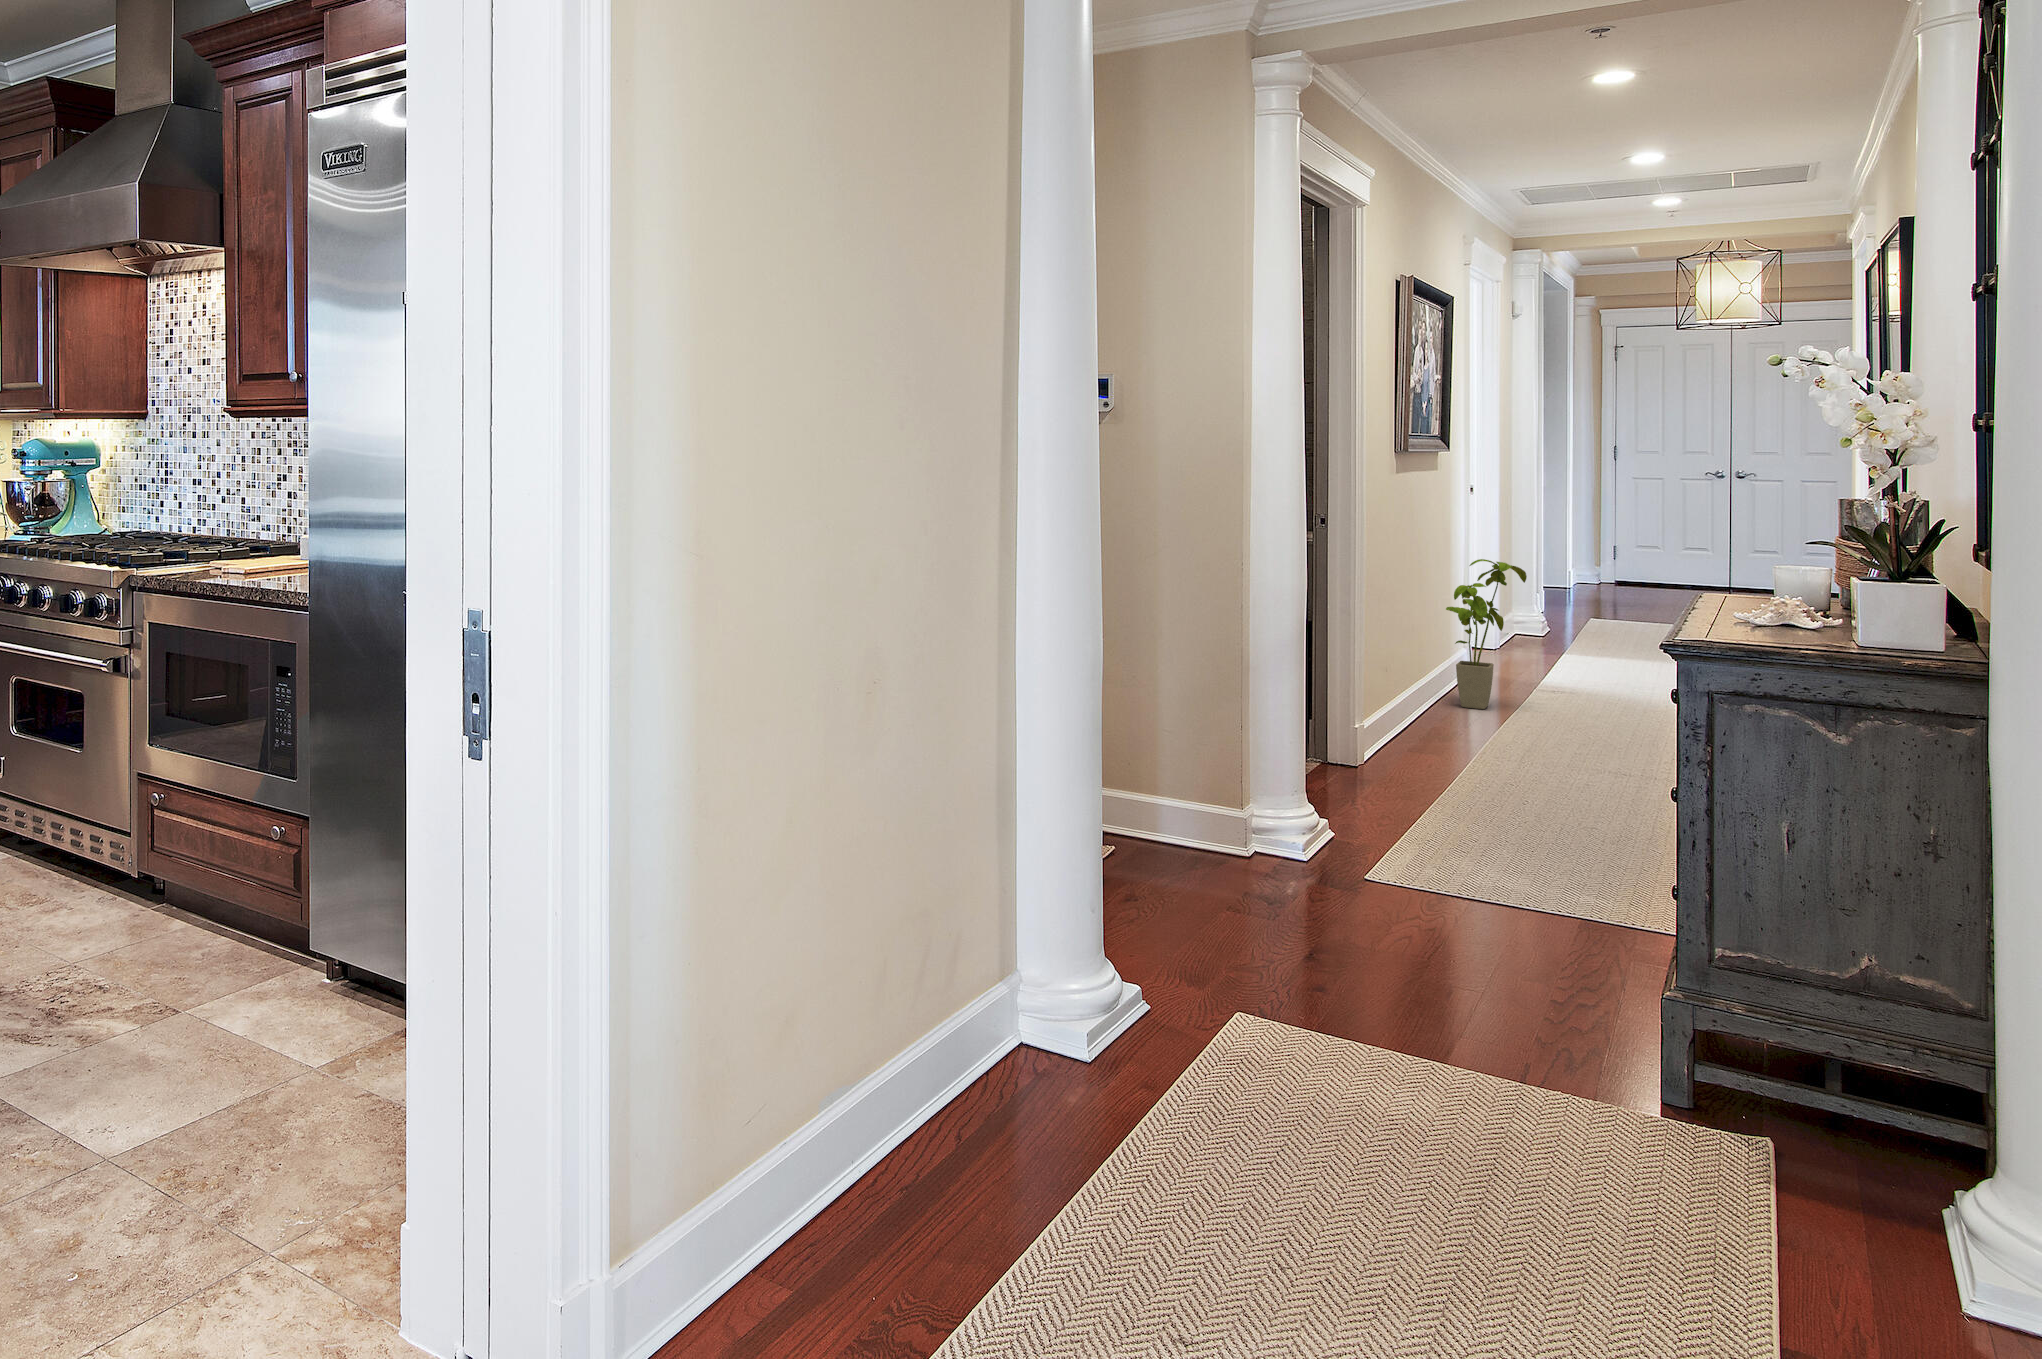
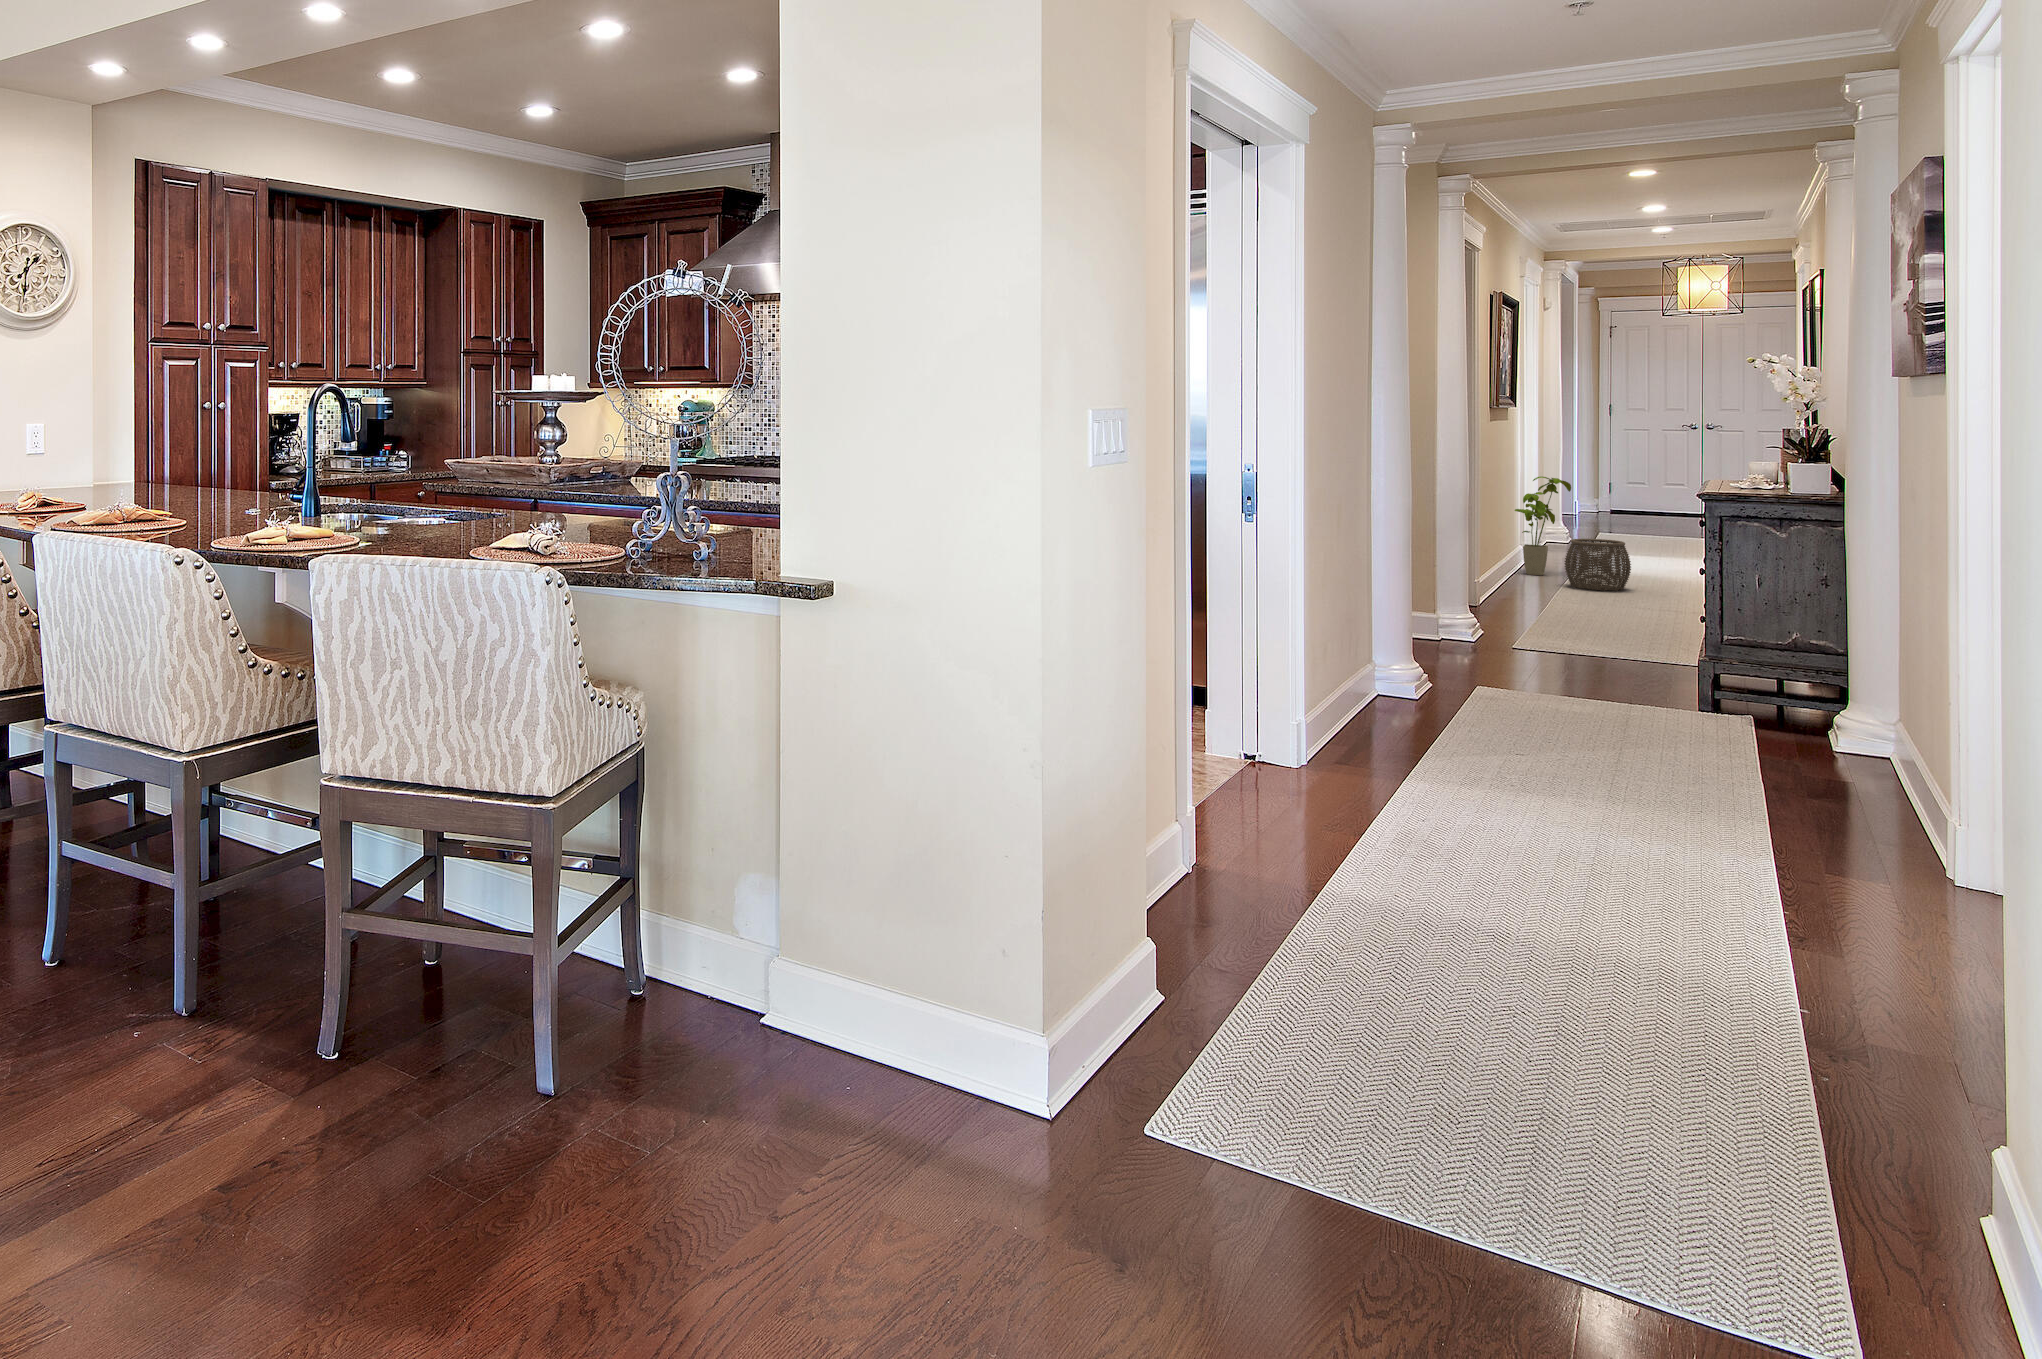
woven basket: none [1510,658,1611,743] -> present [1565,539,1631,591]

